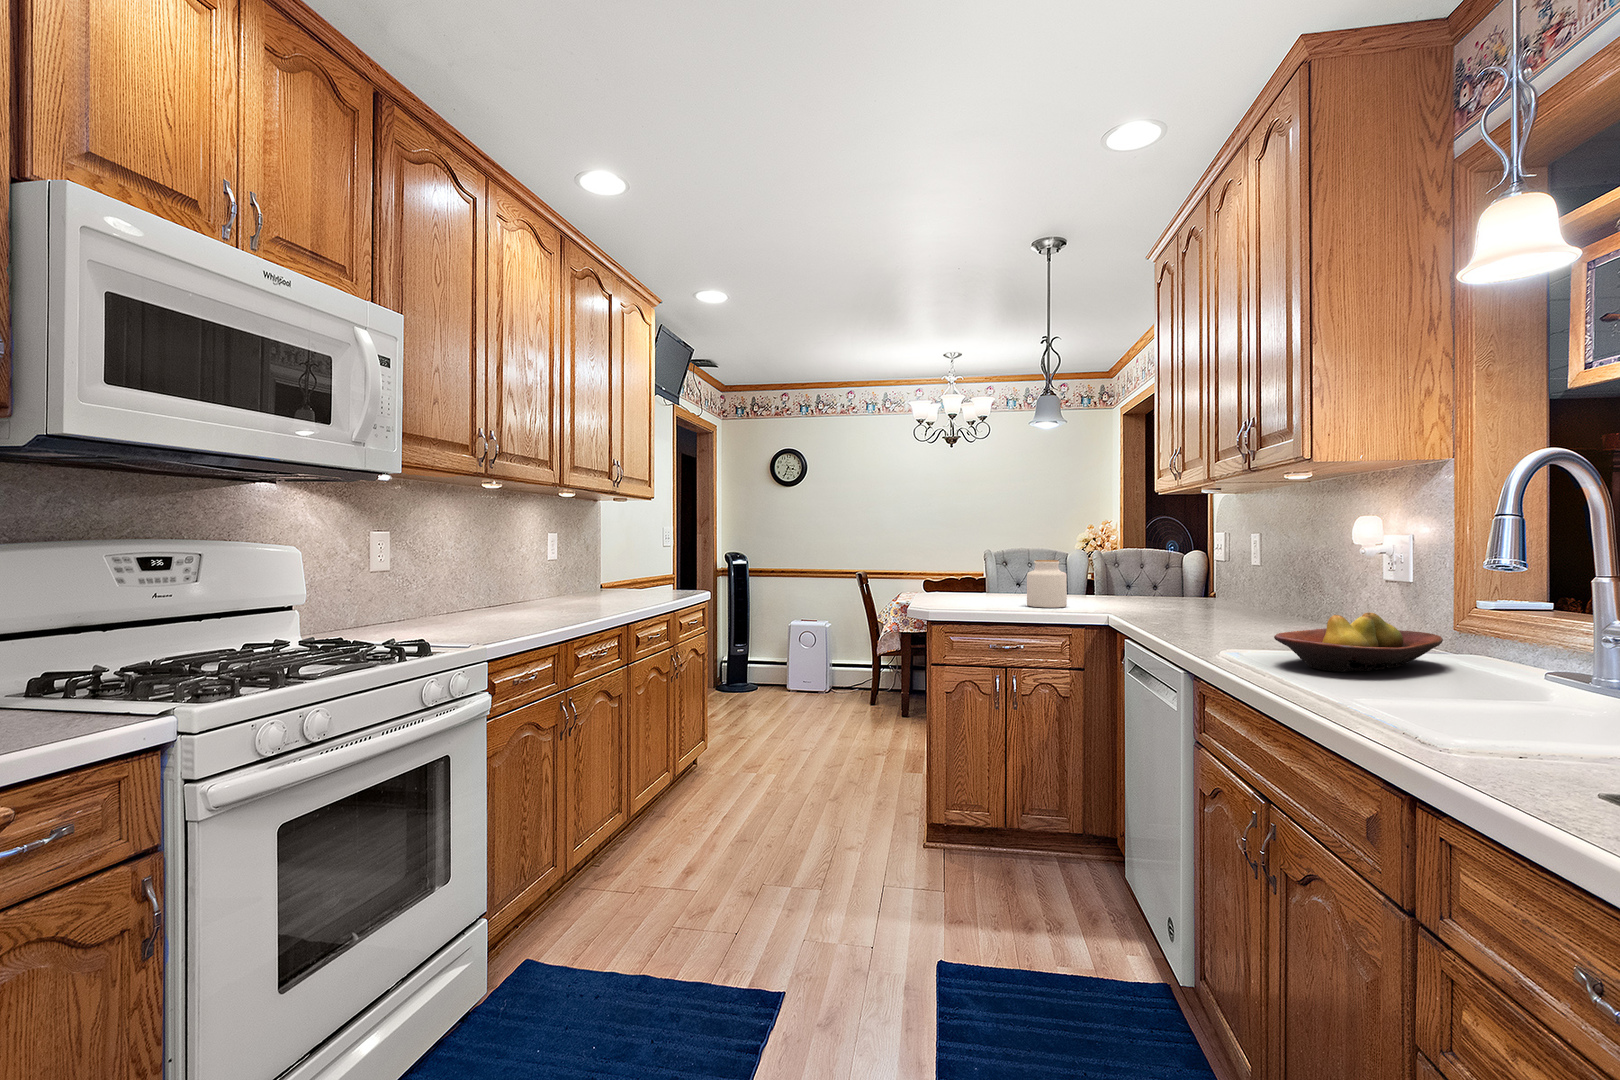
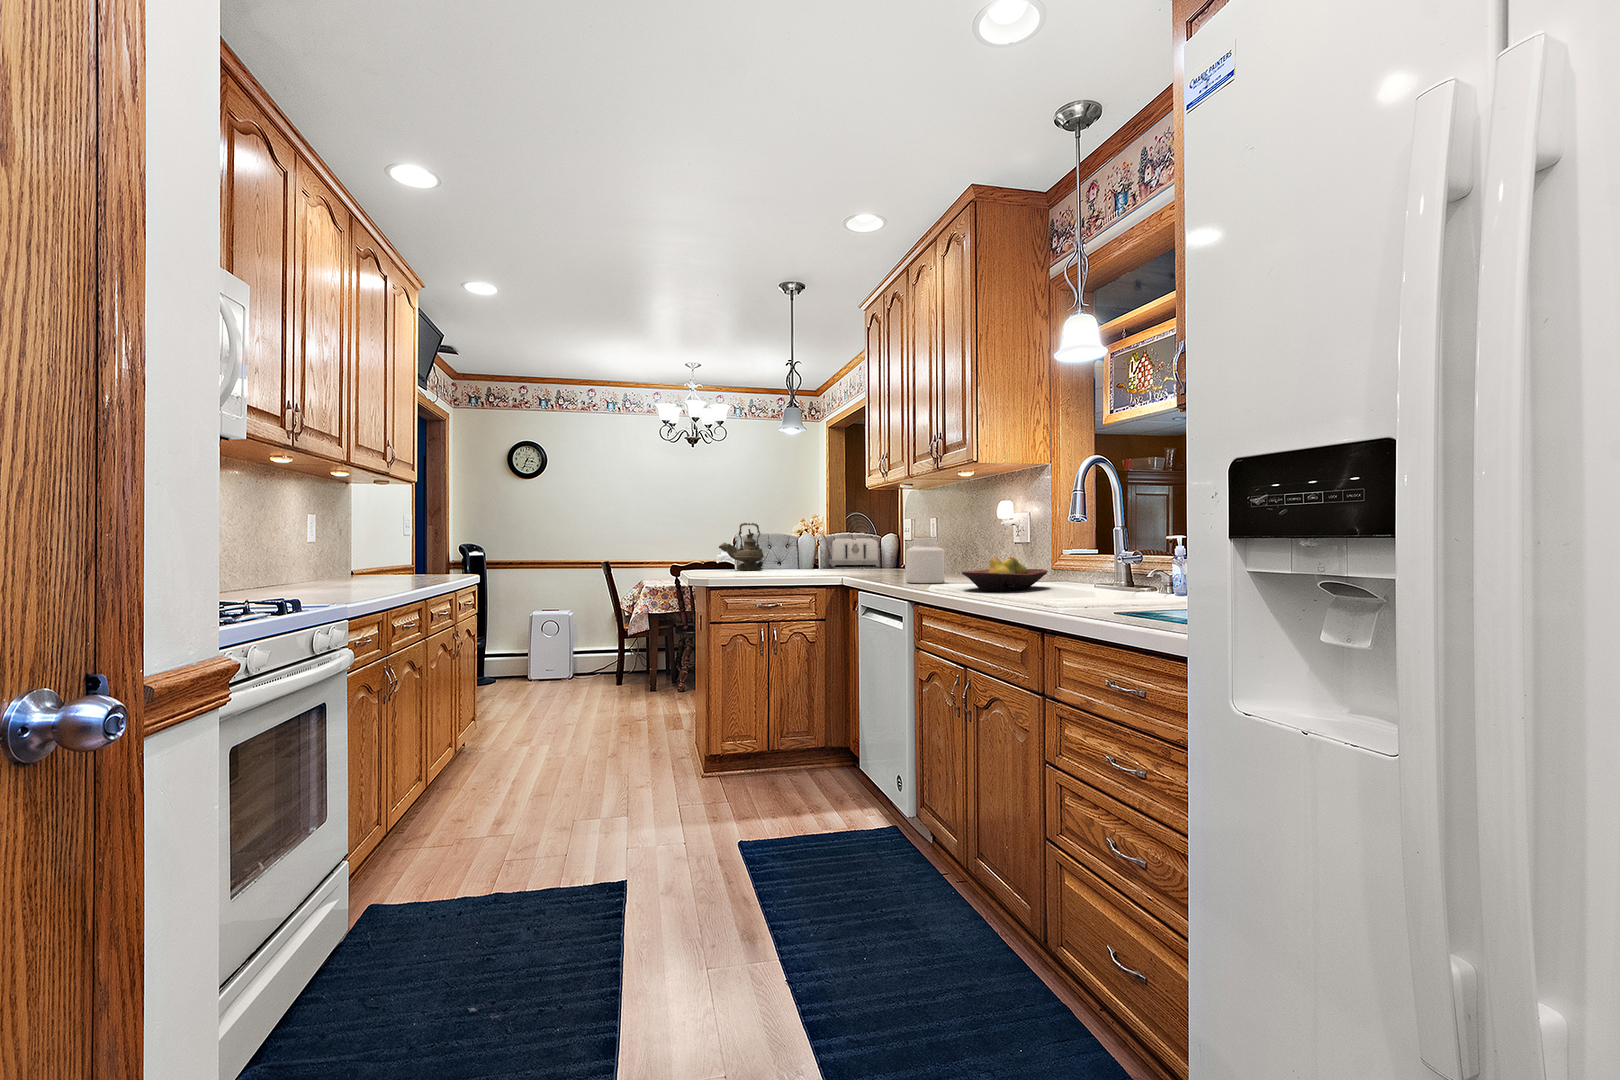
teapot: none [965,537,1020,594] -> present [719,523,764,570]
toaster: none [1112,553,1179,591] -> present [829,538,879,566]
jar: present [1027,560,1067,608] -> present [906,537,945,583]

